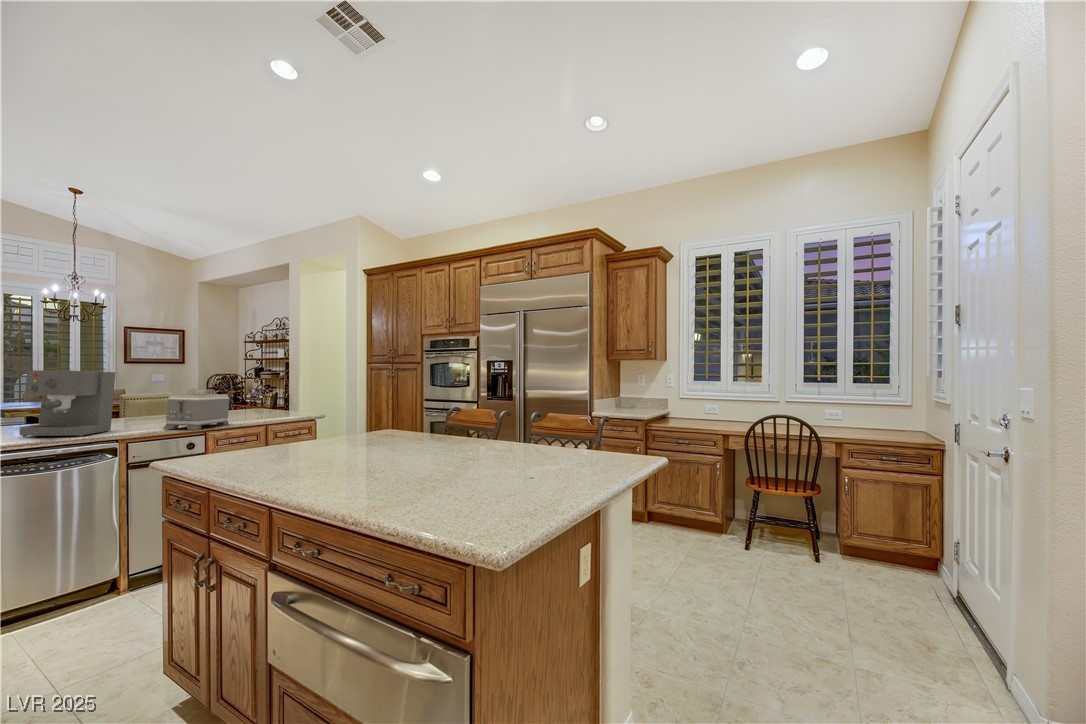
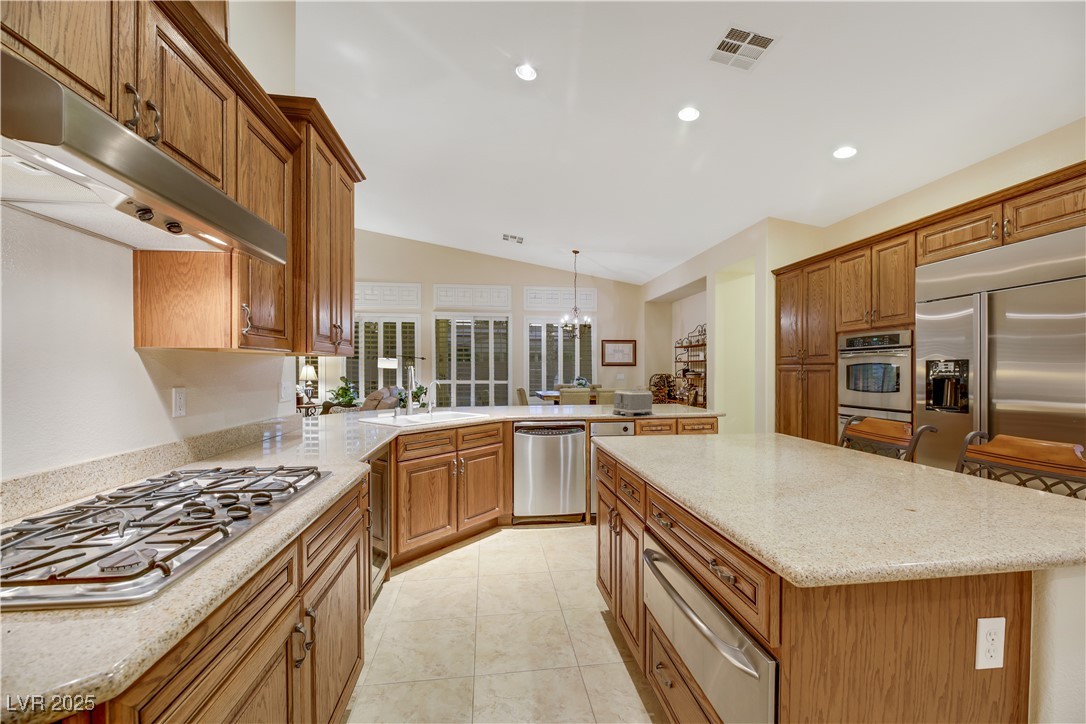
coffee maker: present [20,370,116,437] -> none [548,372,588,414]

